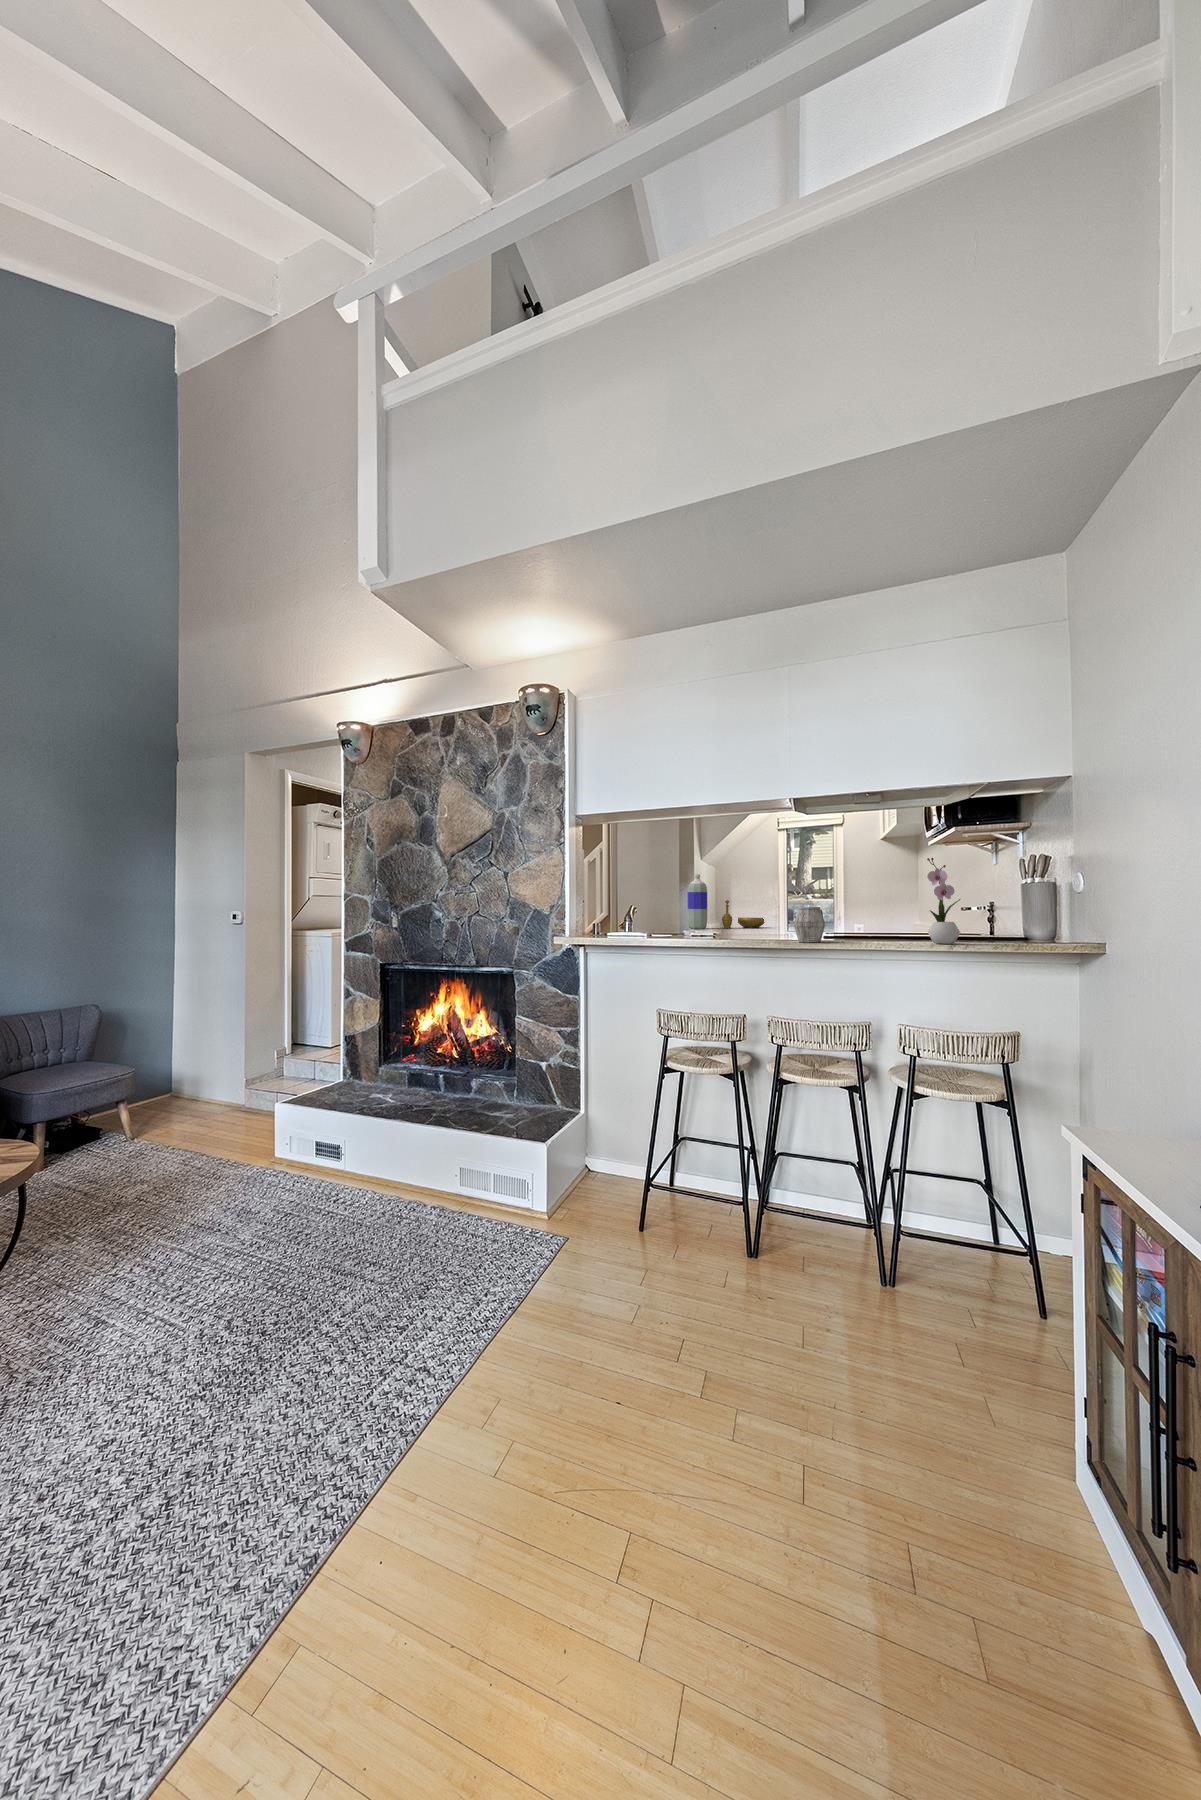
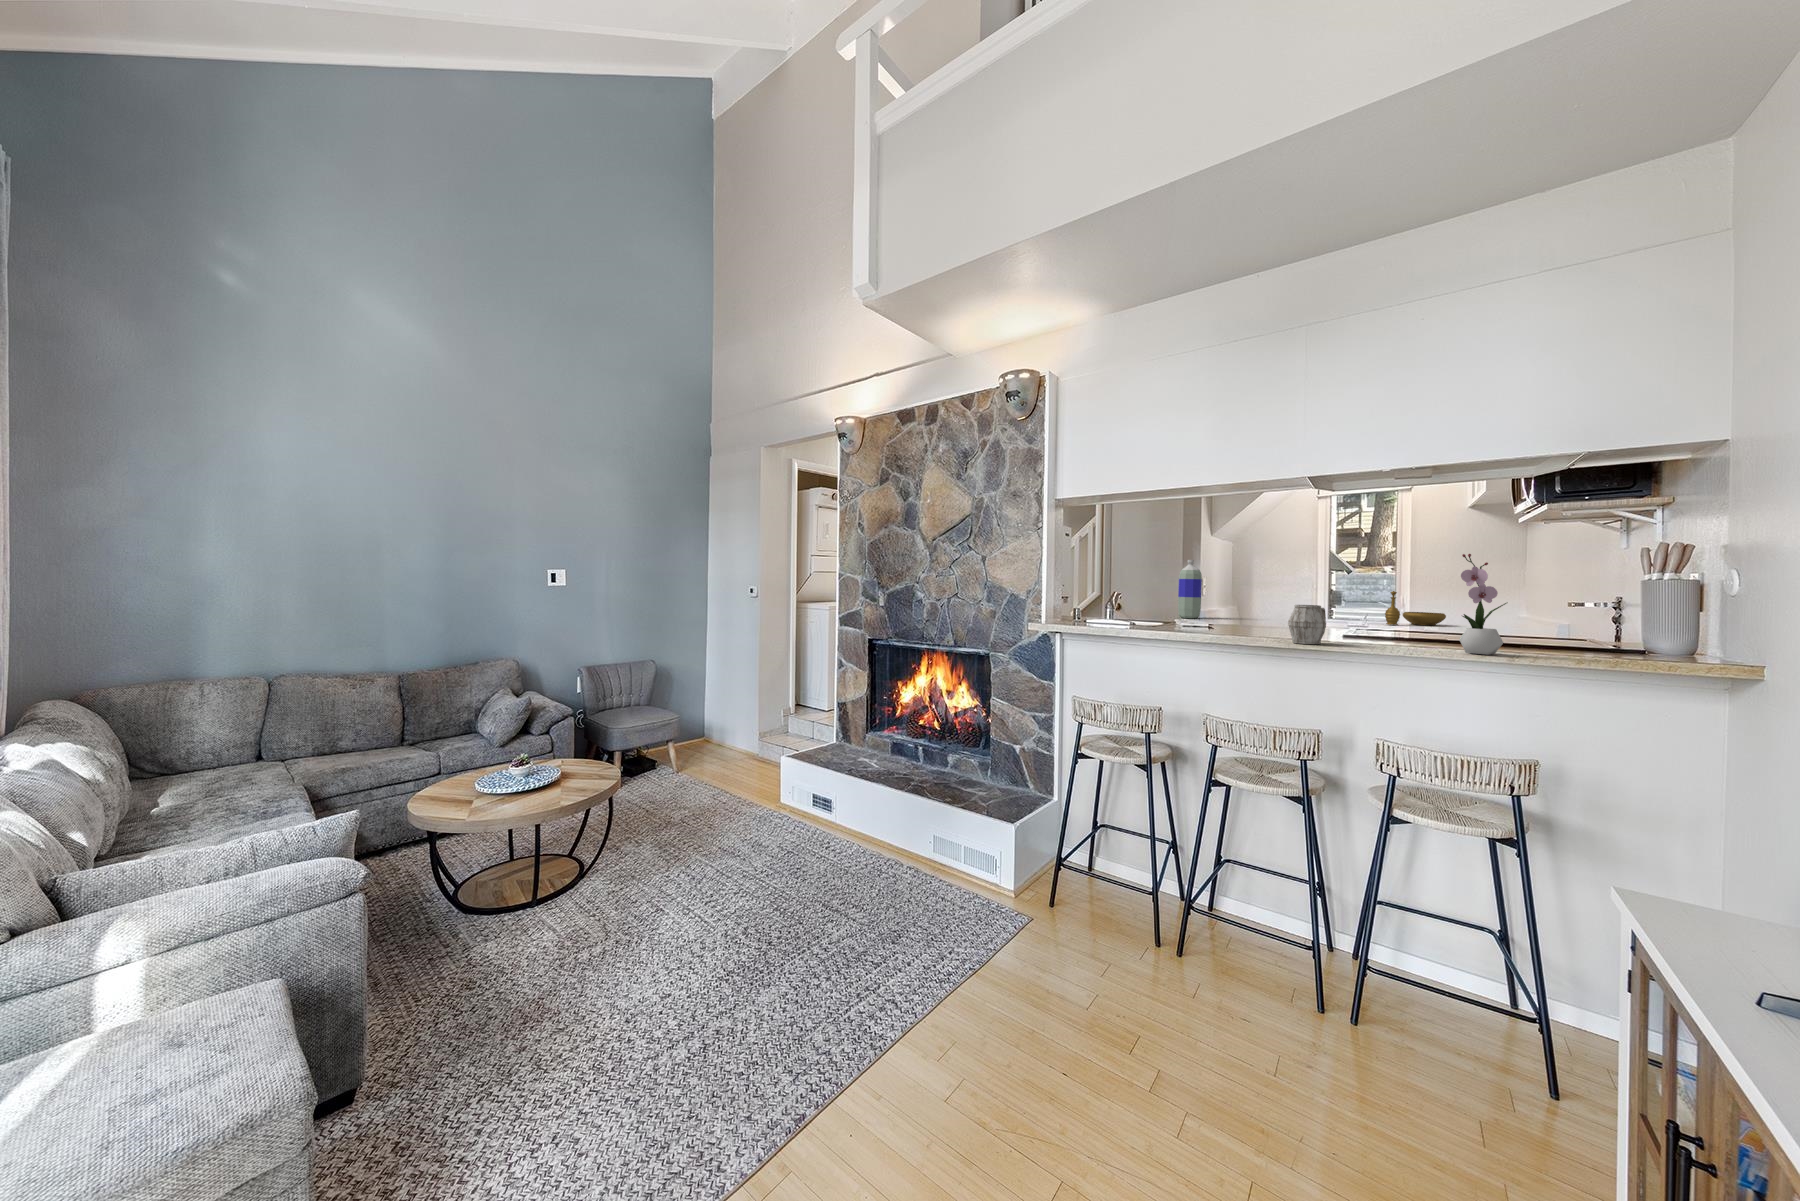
decorative bowl: present [722,900,765,928] -> present [1385,591,1446,625]

